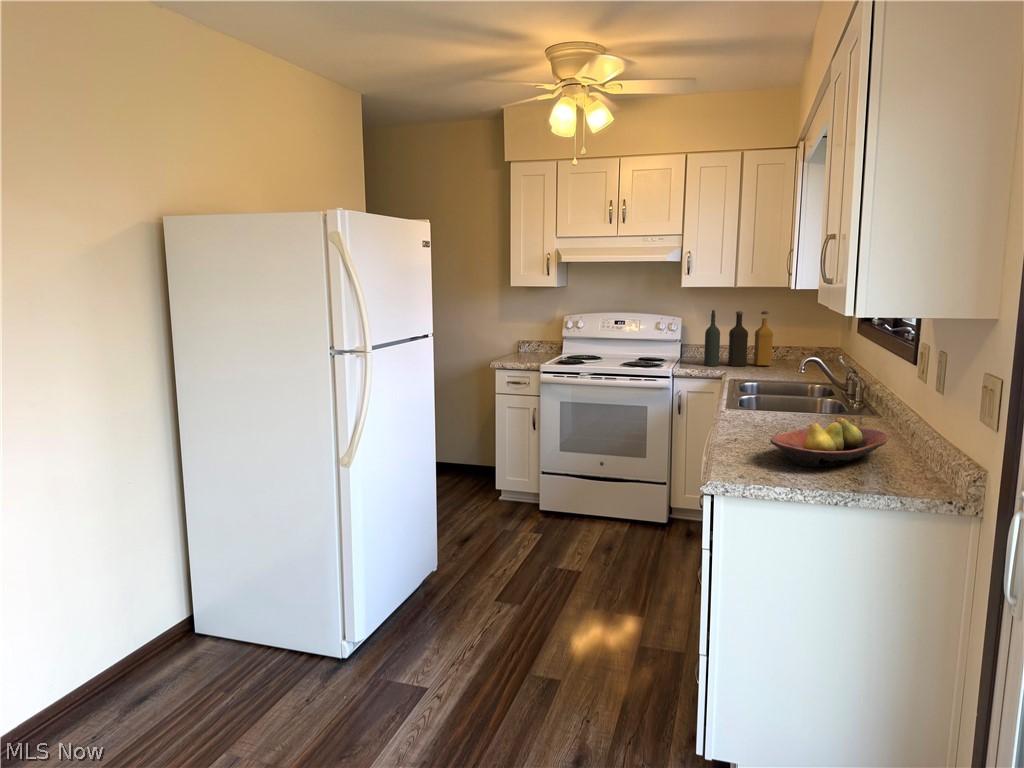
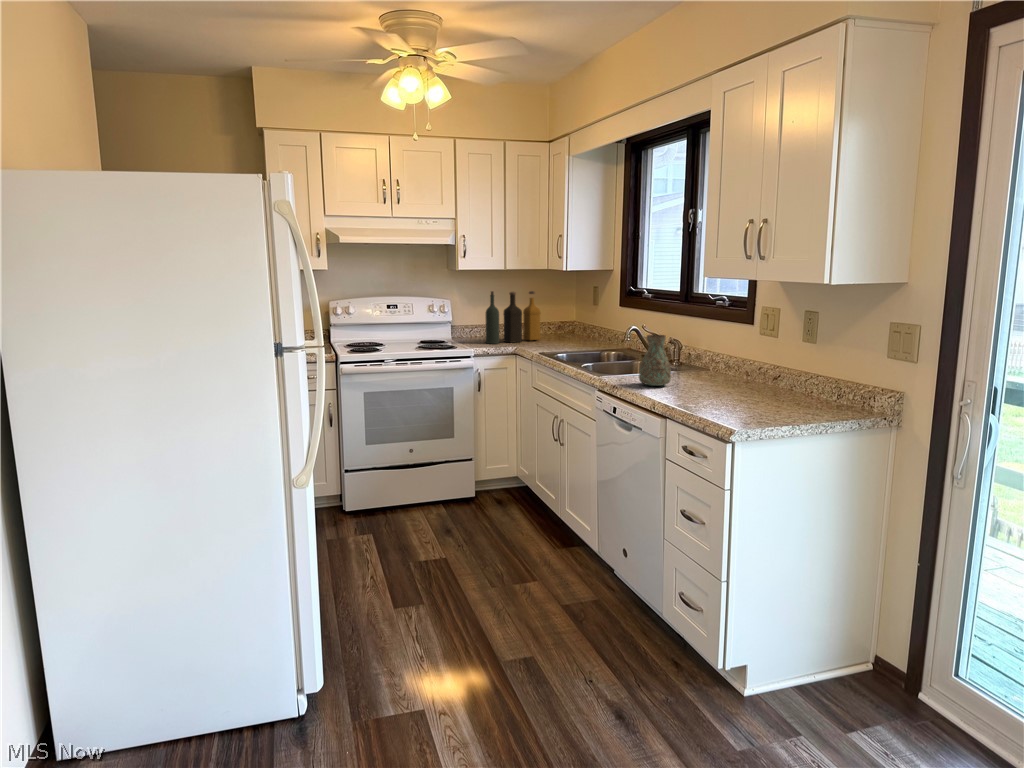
decorative vase: none [736,365,775,425] -> present [639,335,671,386]
fruit bowl: present [770,418,889,467] -> none [726,370,795,410]

